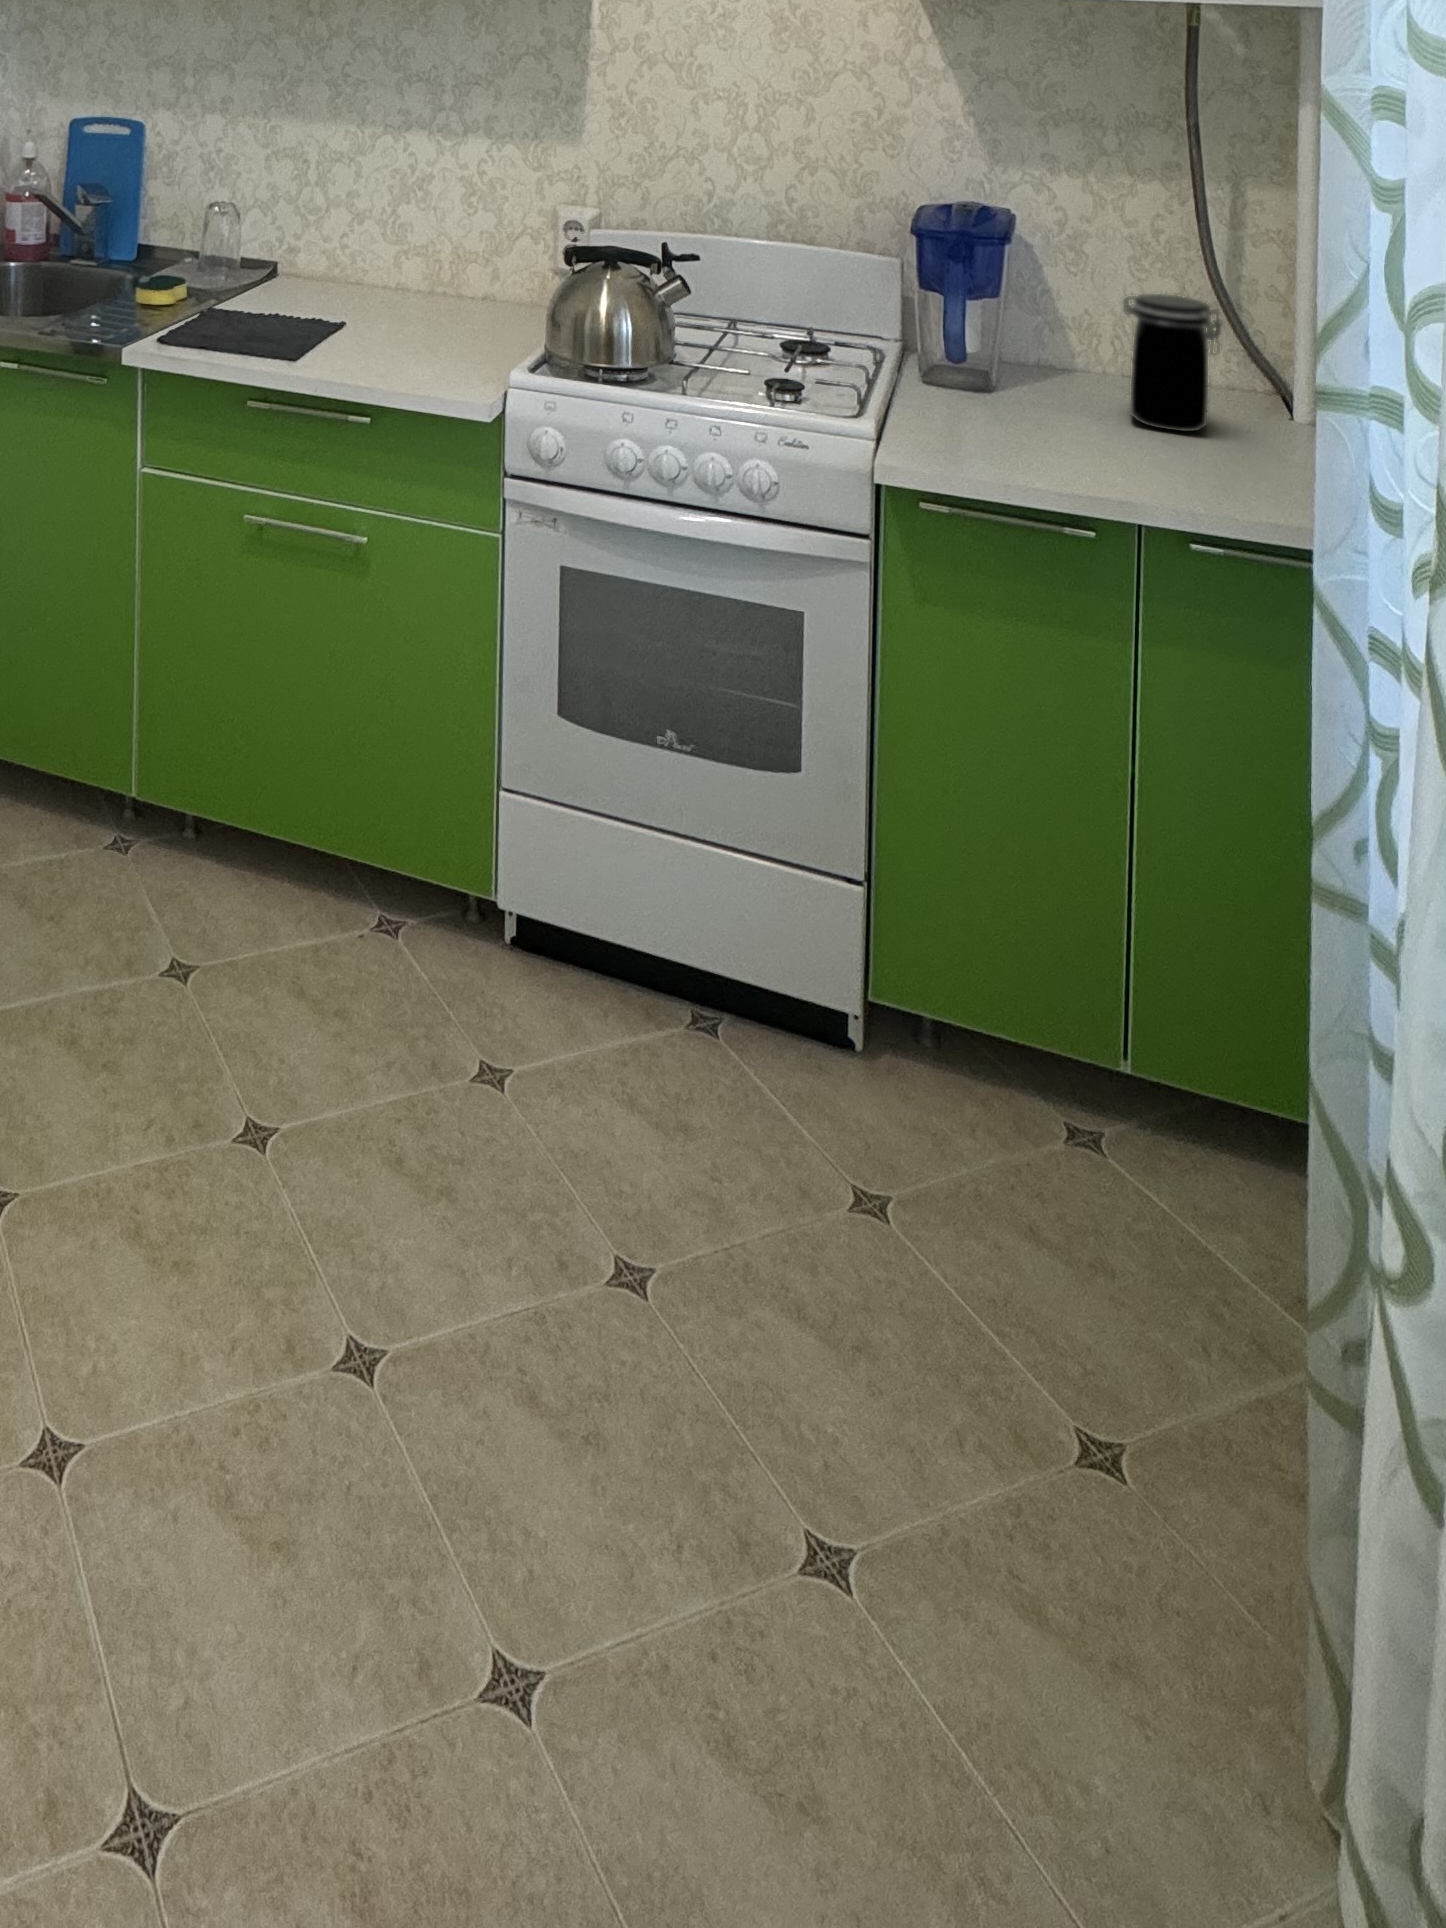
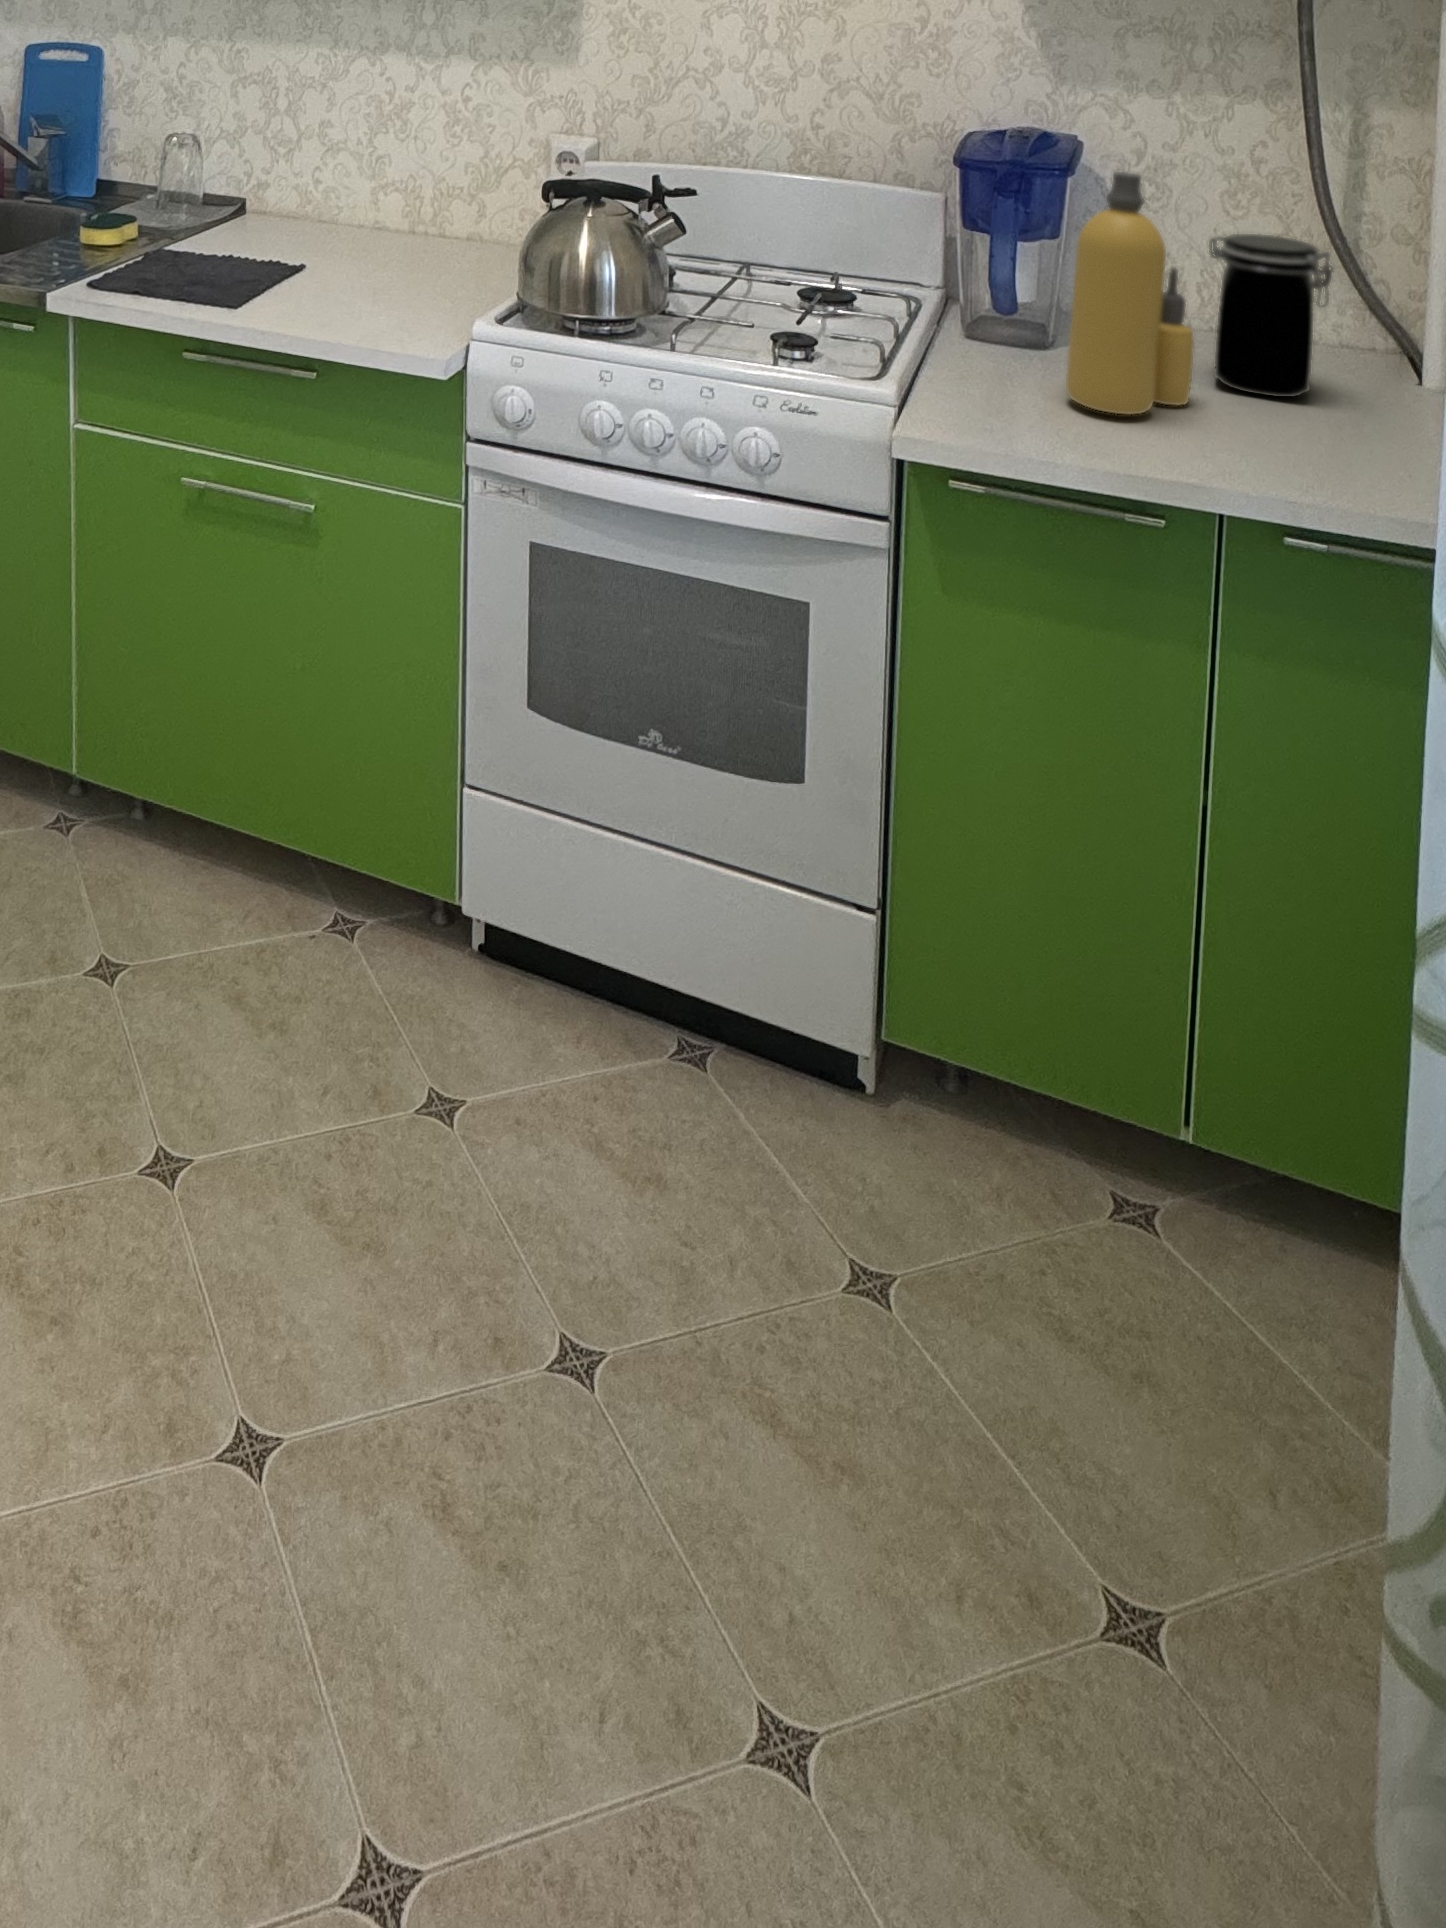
bottle: none [1012,241,1113,446] -> present [1066,172,1194,415]

